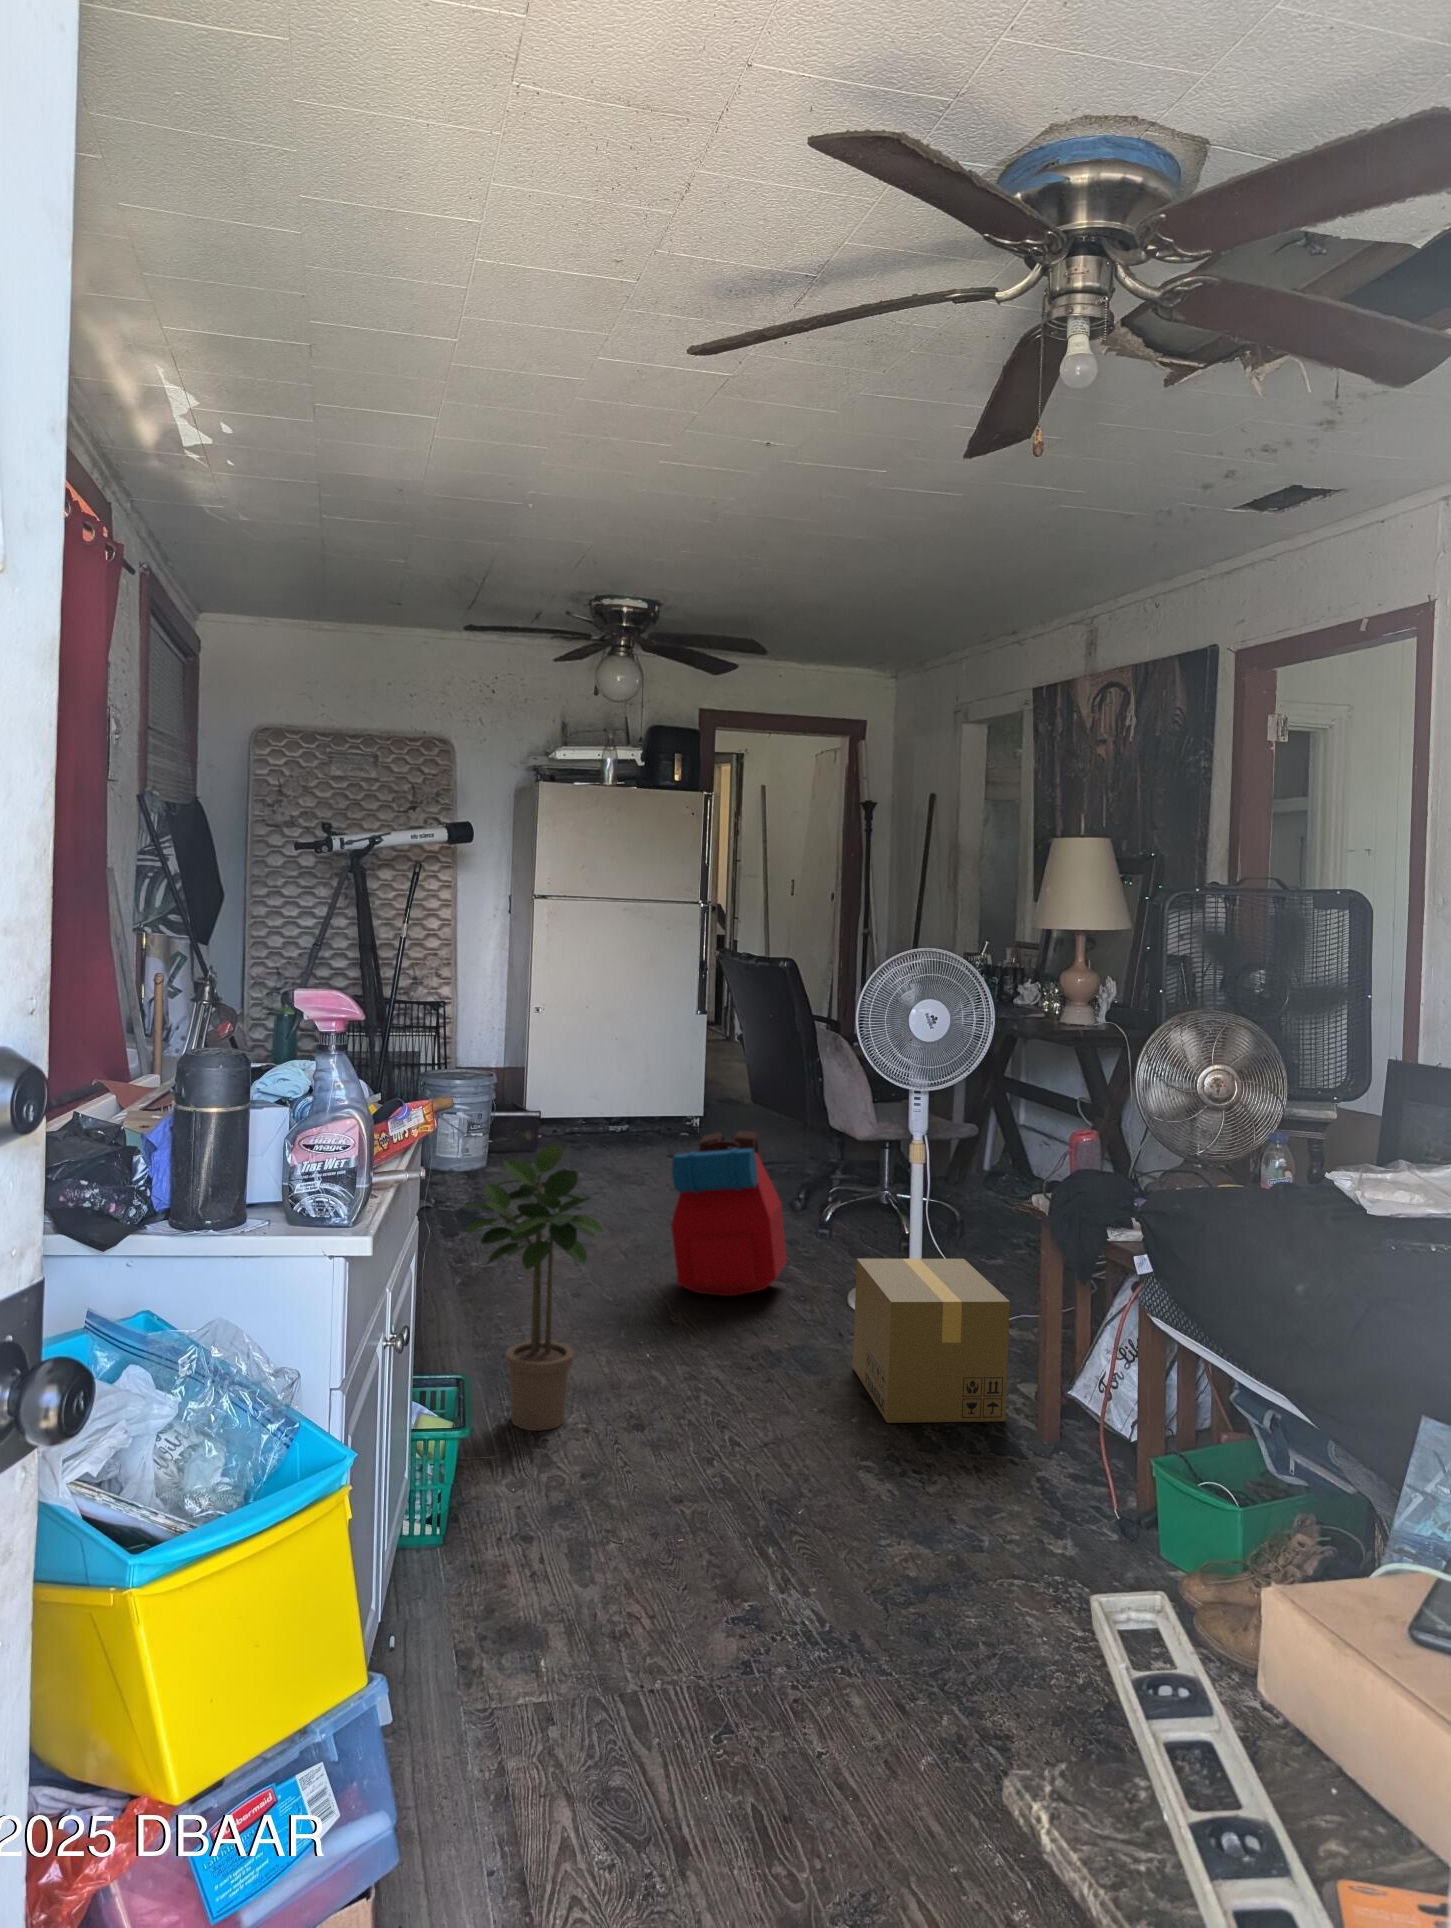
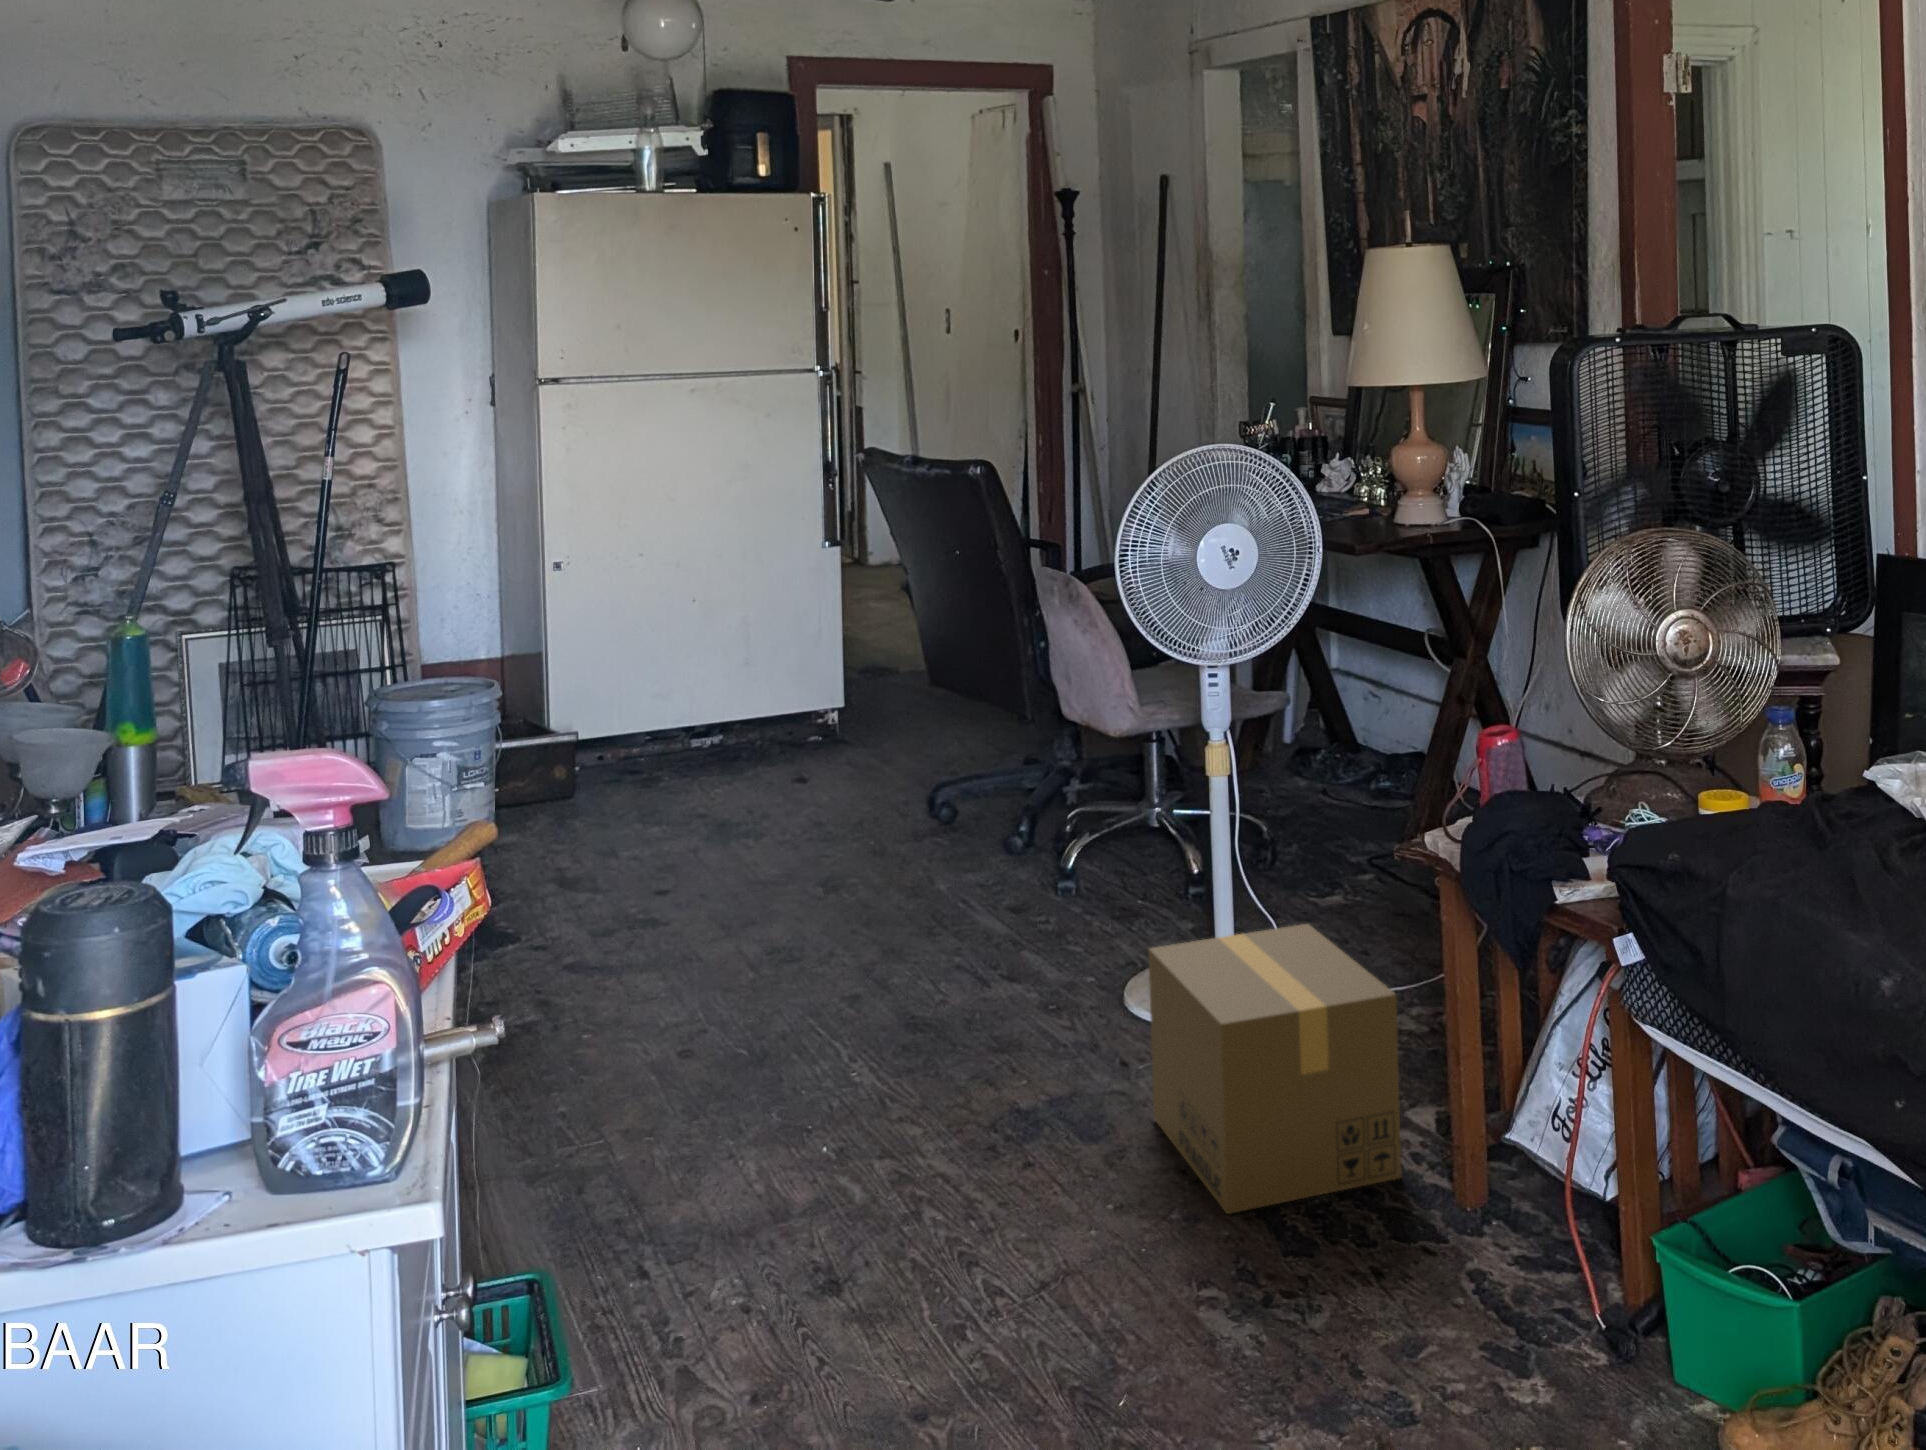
backpack: present [671,1131,787,1297] -> none [829,745,1019,1018]
potted plant: present [464,1144,603,1431] -> none [494,838,753,1339]

